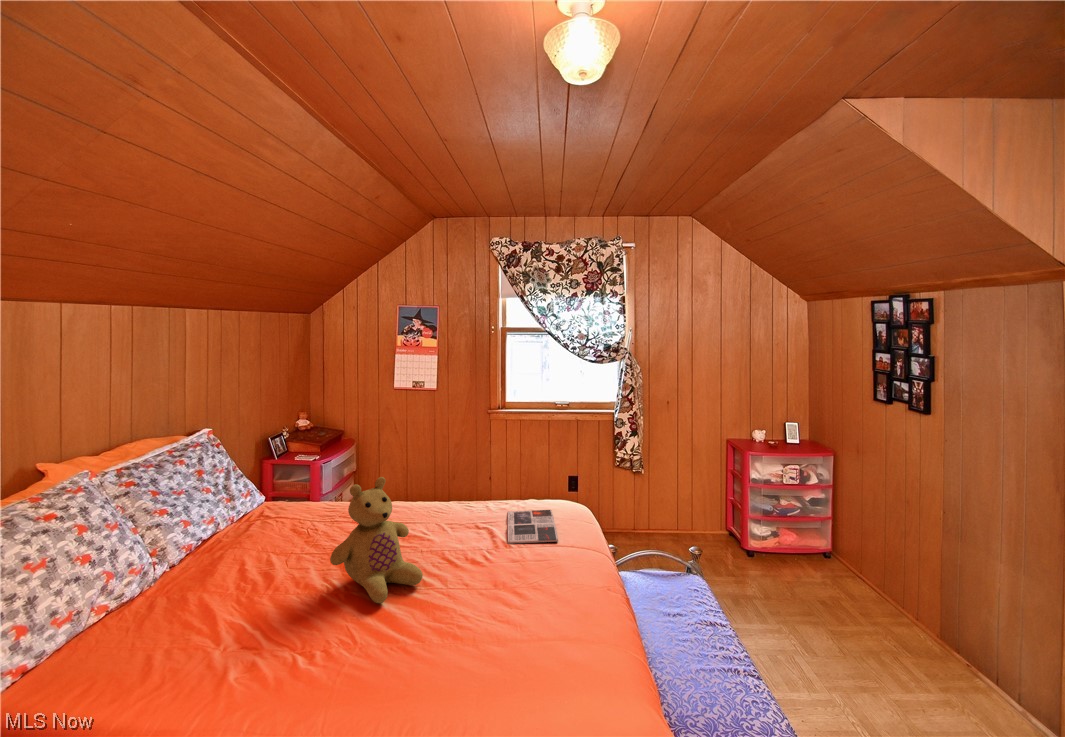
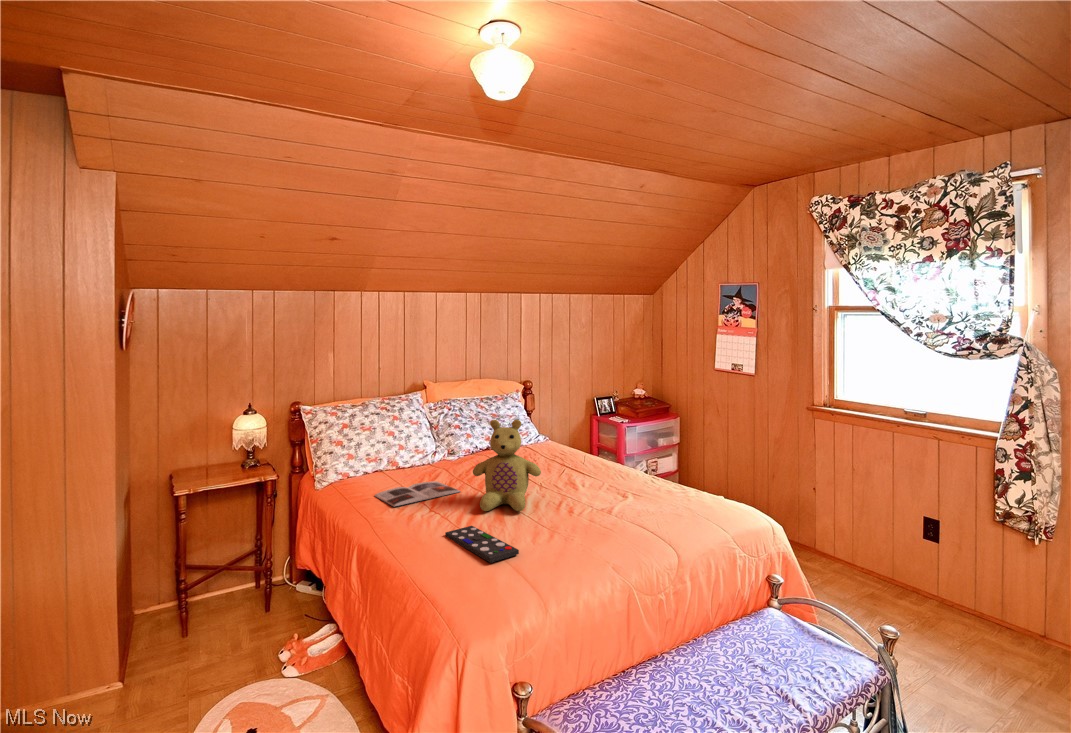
magazine: present [508,510,558,544] -> present [375,481,460,506]
remote control: none [394,623,509,659] -> present [445,526,519,563]

